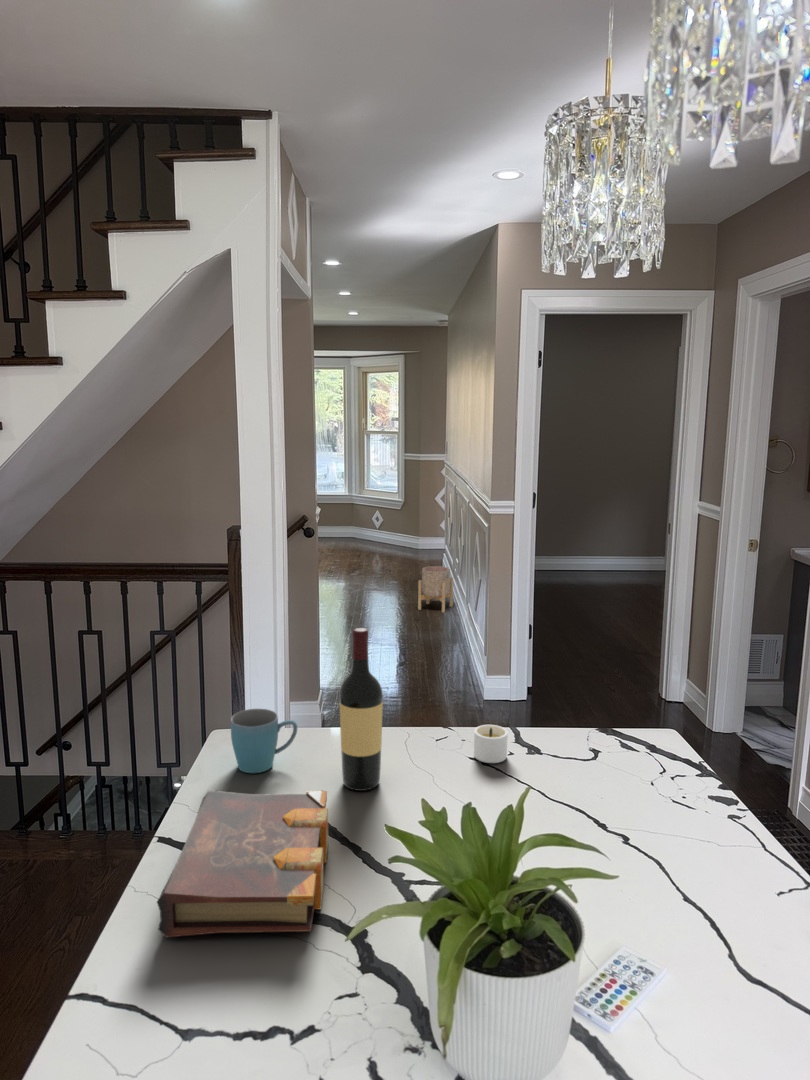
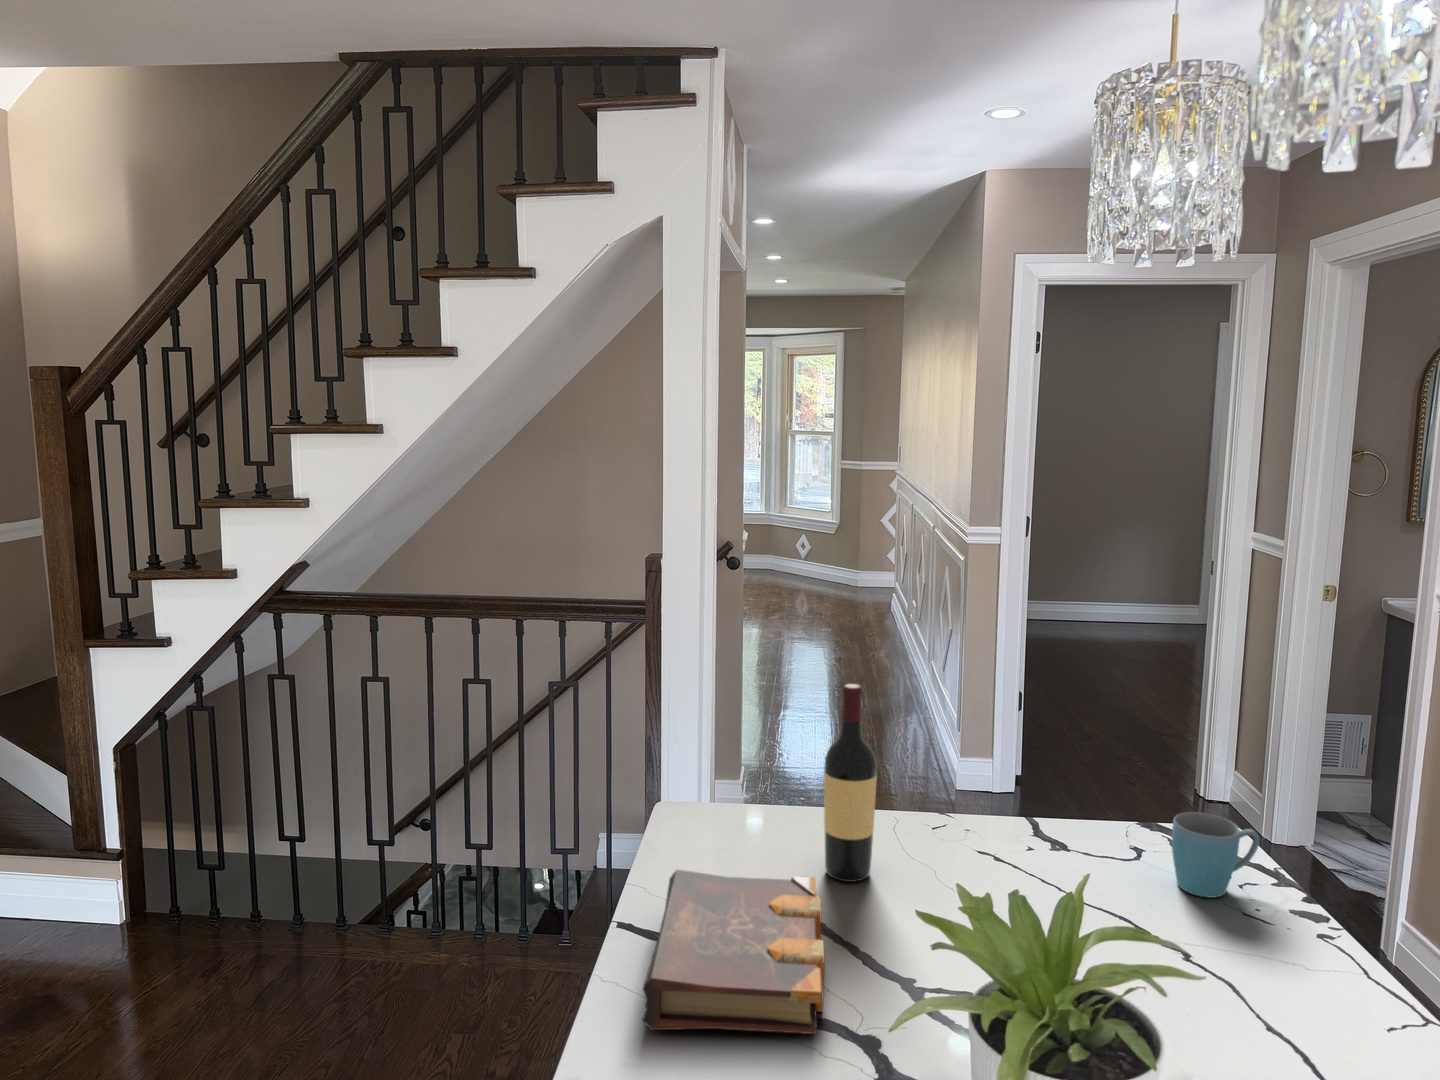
planter: present [418,566,453,613] -> none [860,610,907,672]
mug: present [231,709,297,773] -> present [1172,812,1260,898]
candle: present [474,725,508,763] -> none [983,810,1044,858]

